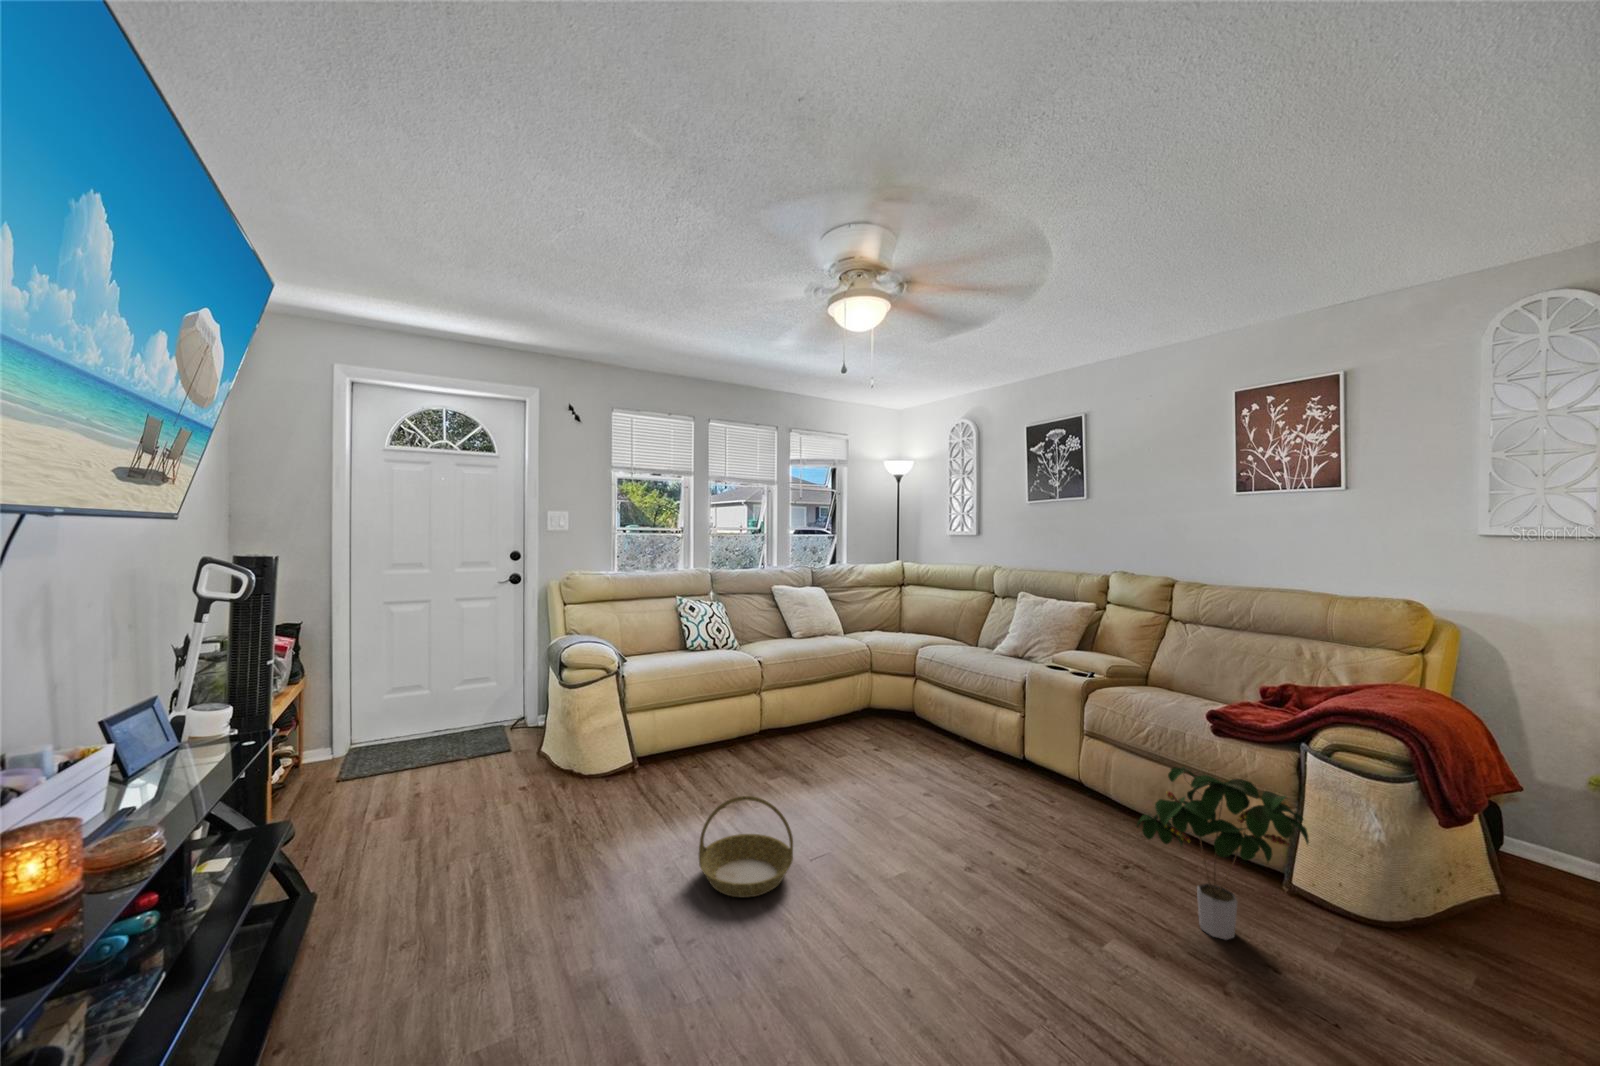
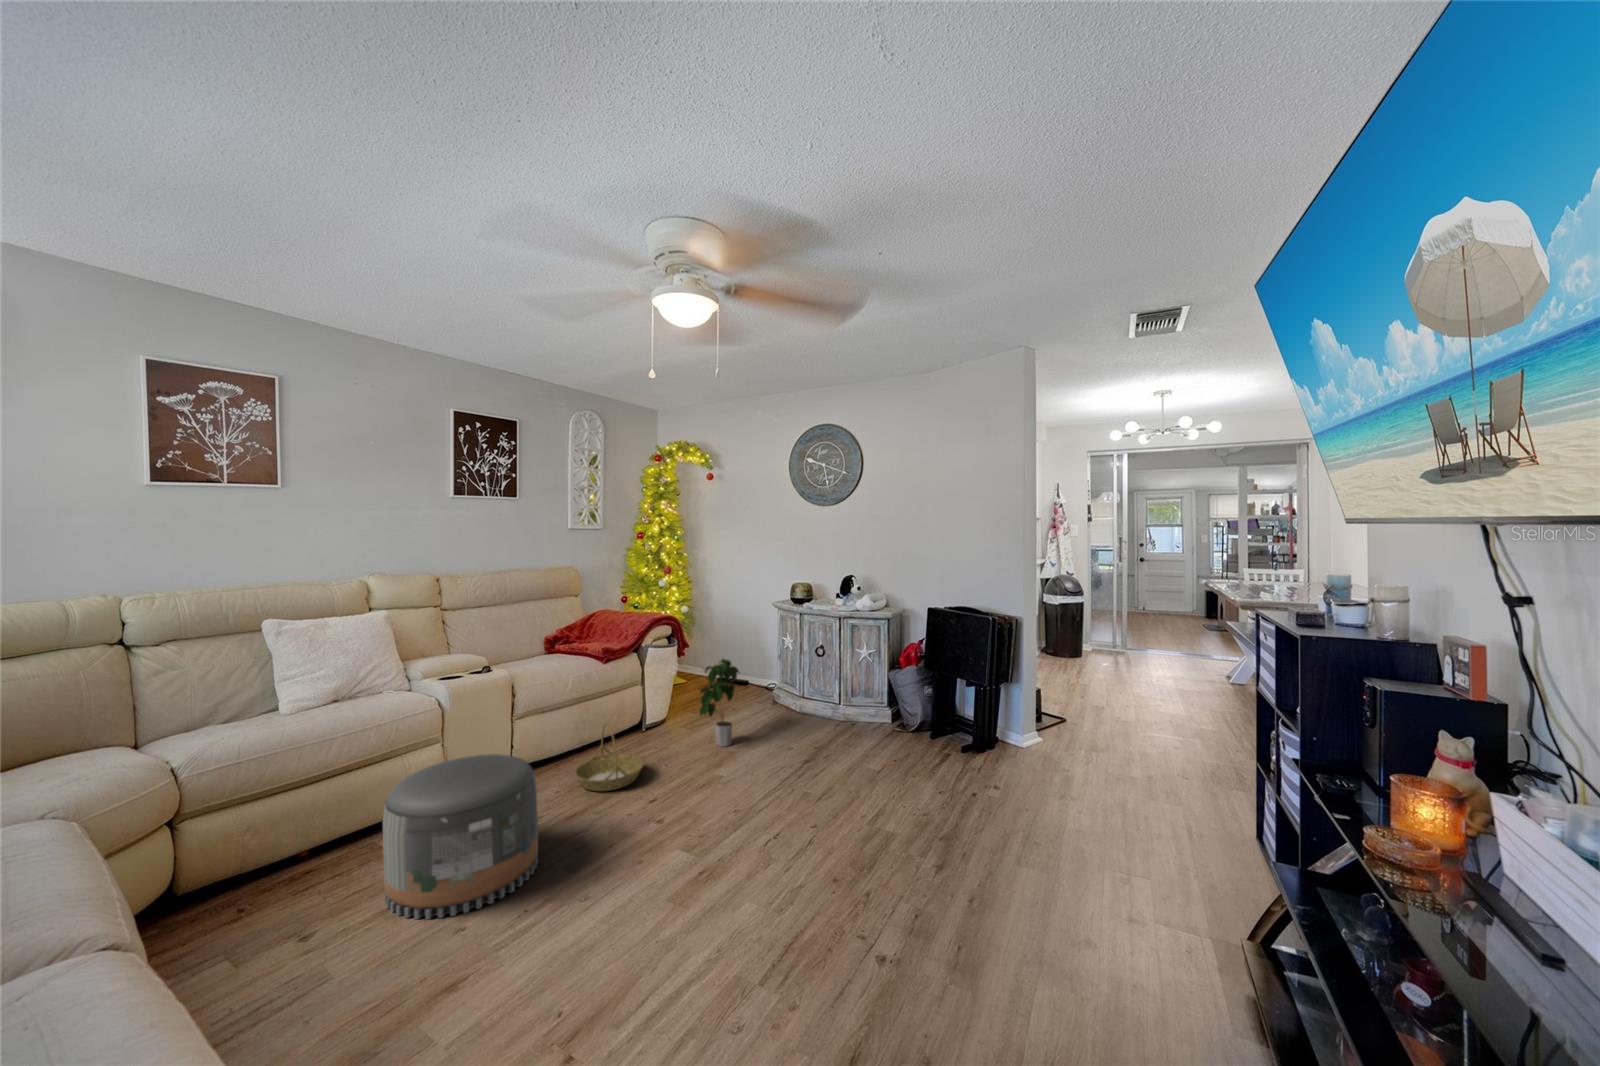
pouf: none [859,685,951,782] -> present [383,754,538,919]
basket: present [699,796,793,897] -> present [574,722,644,791]

